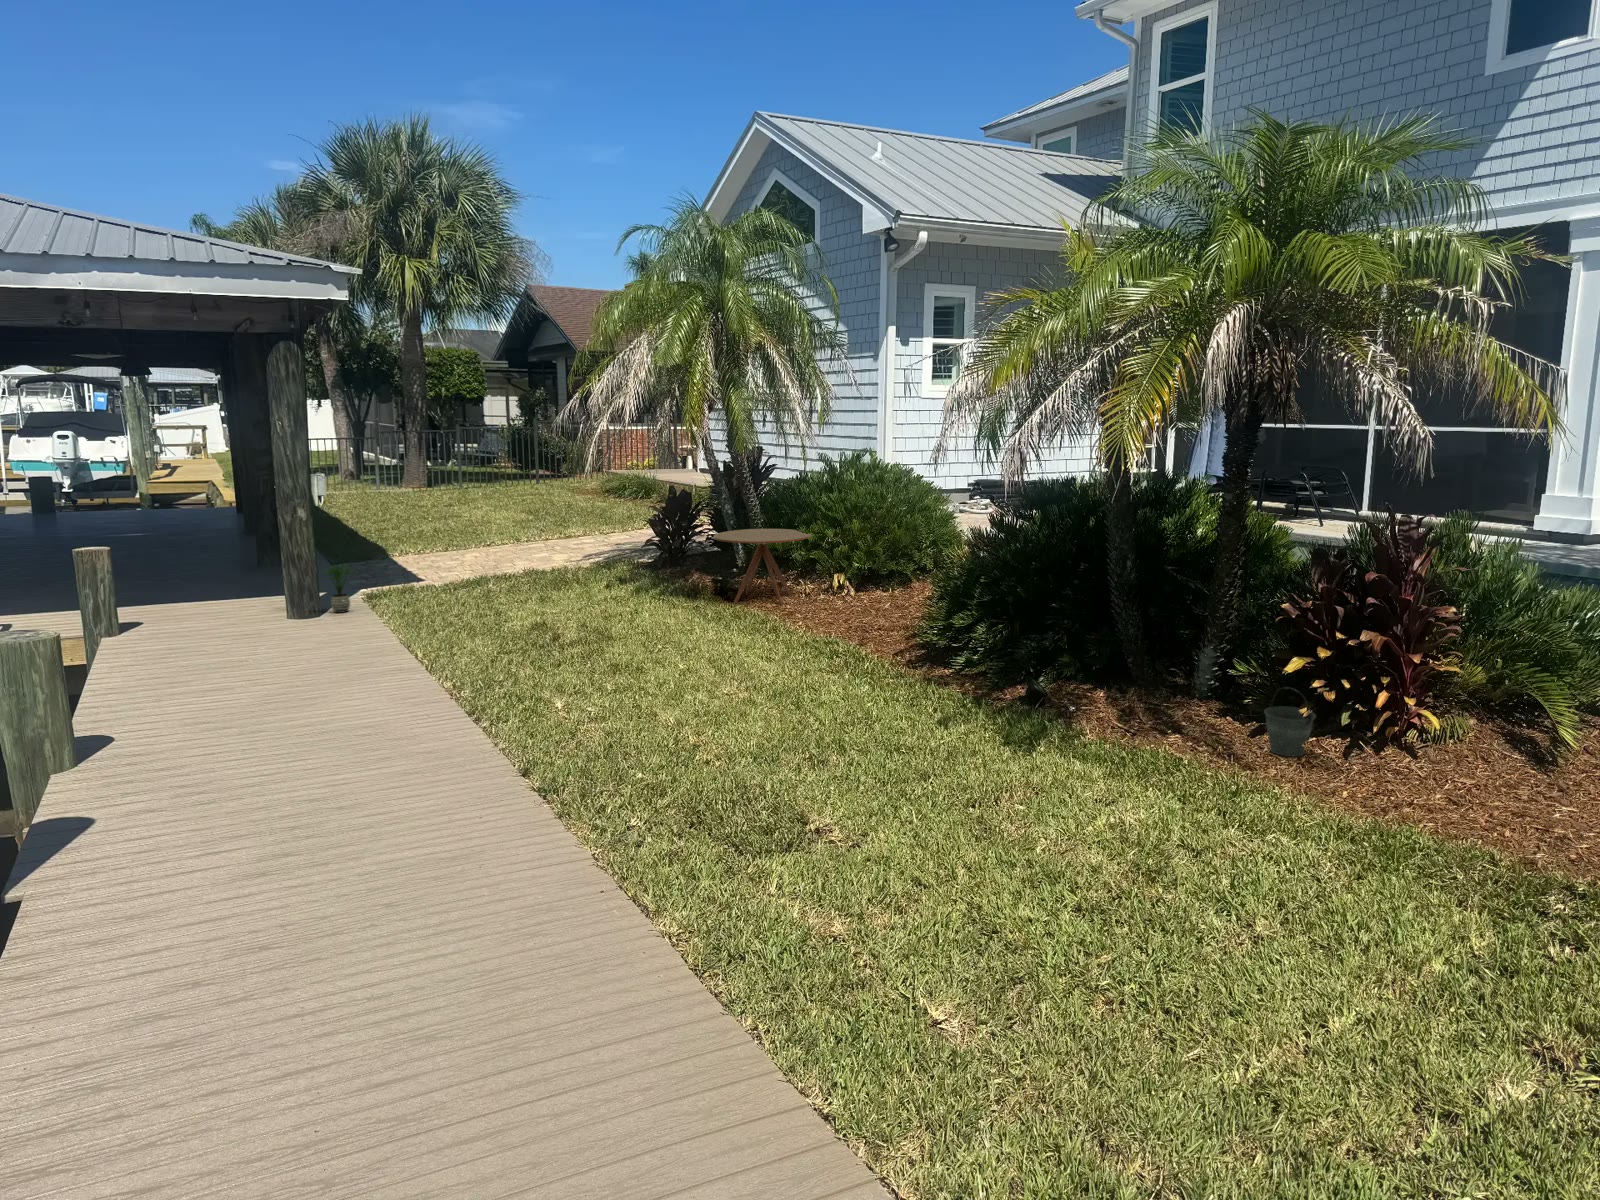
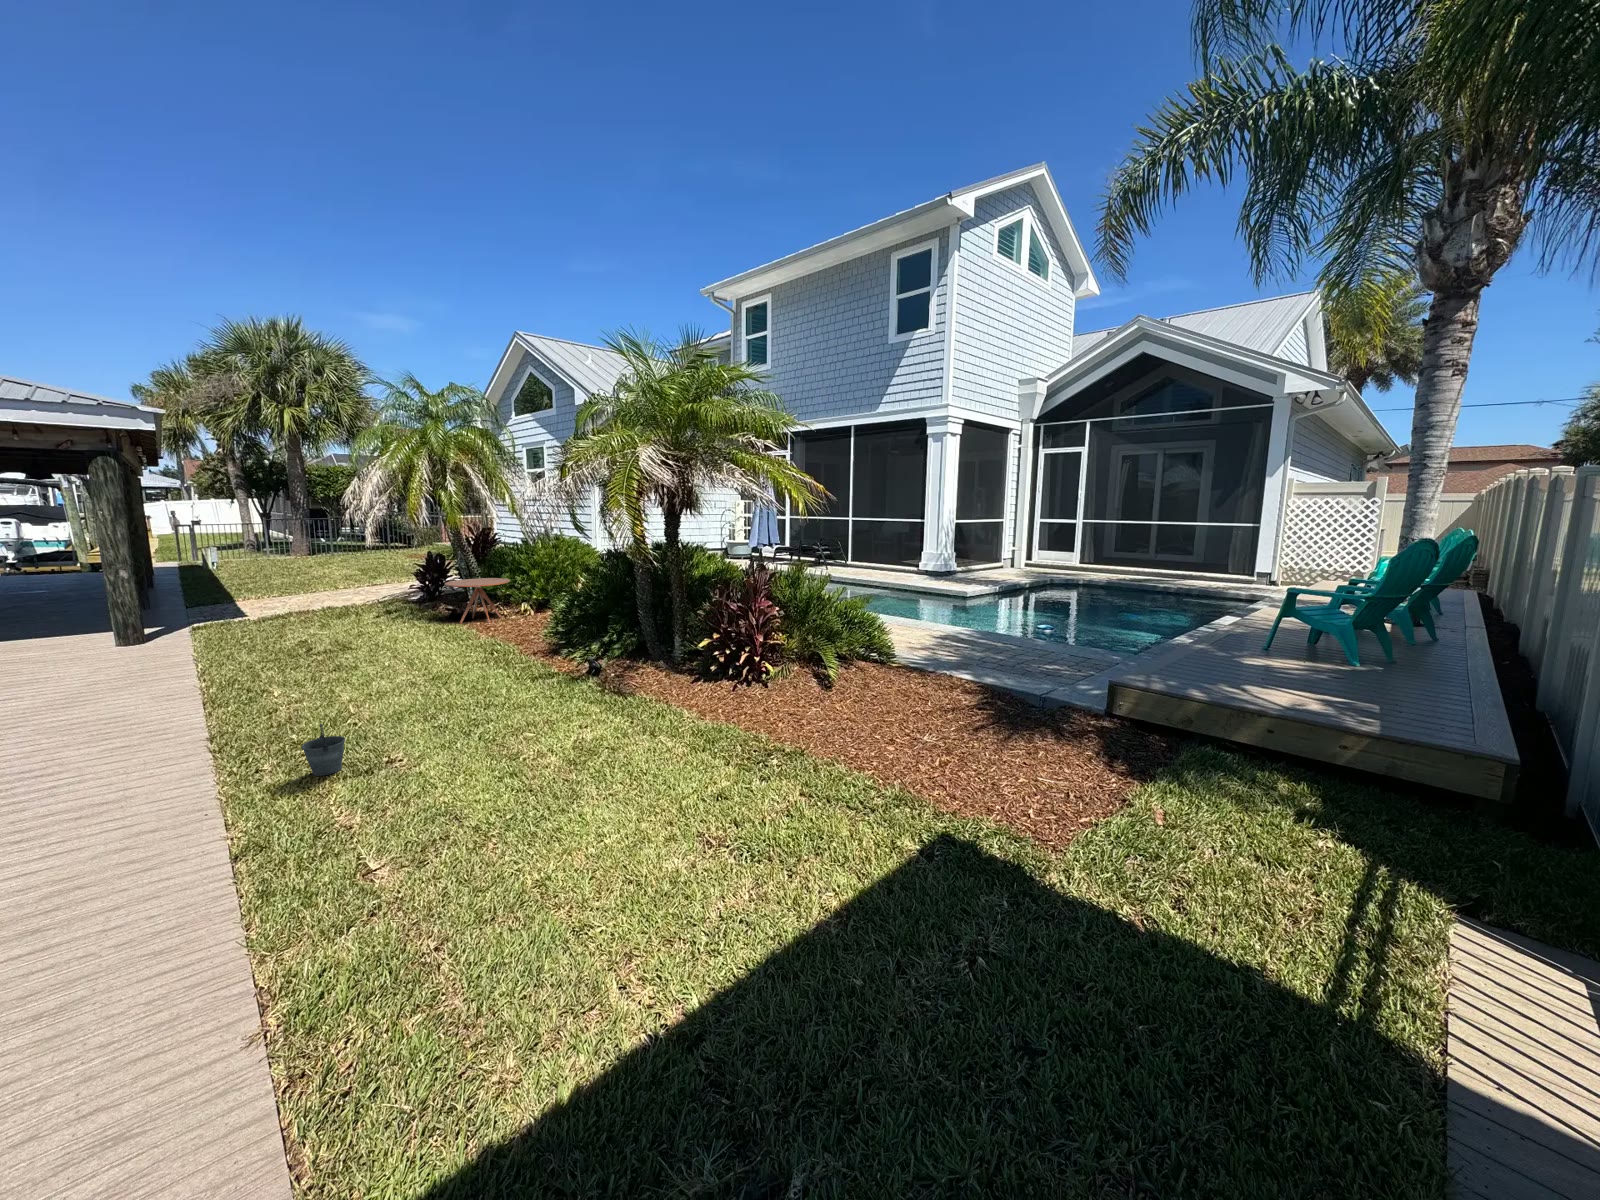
potted plant: present [325,565,357,613] -> none [151,606,186,640]
bucket: present [1264,690,1316,757] -> present [302,724,345,776]

